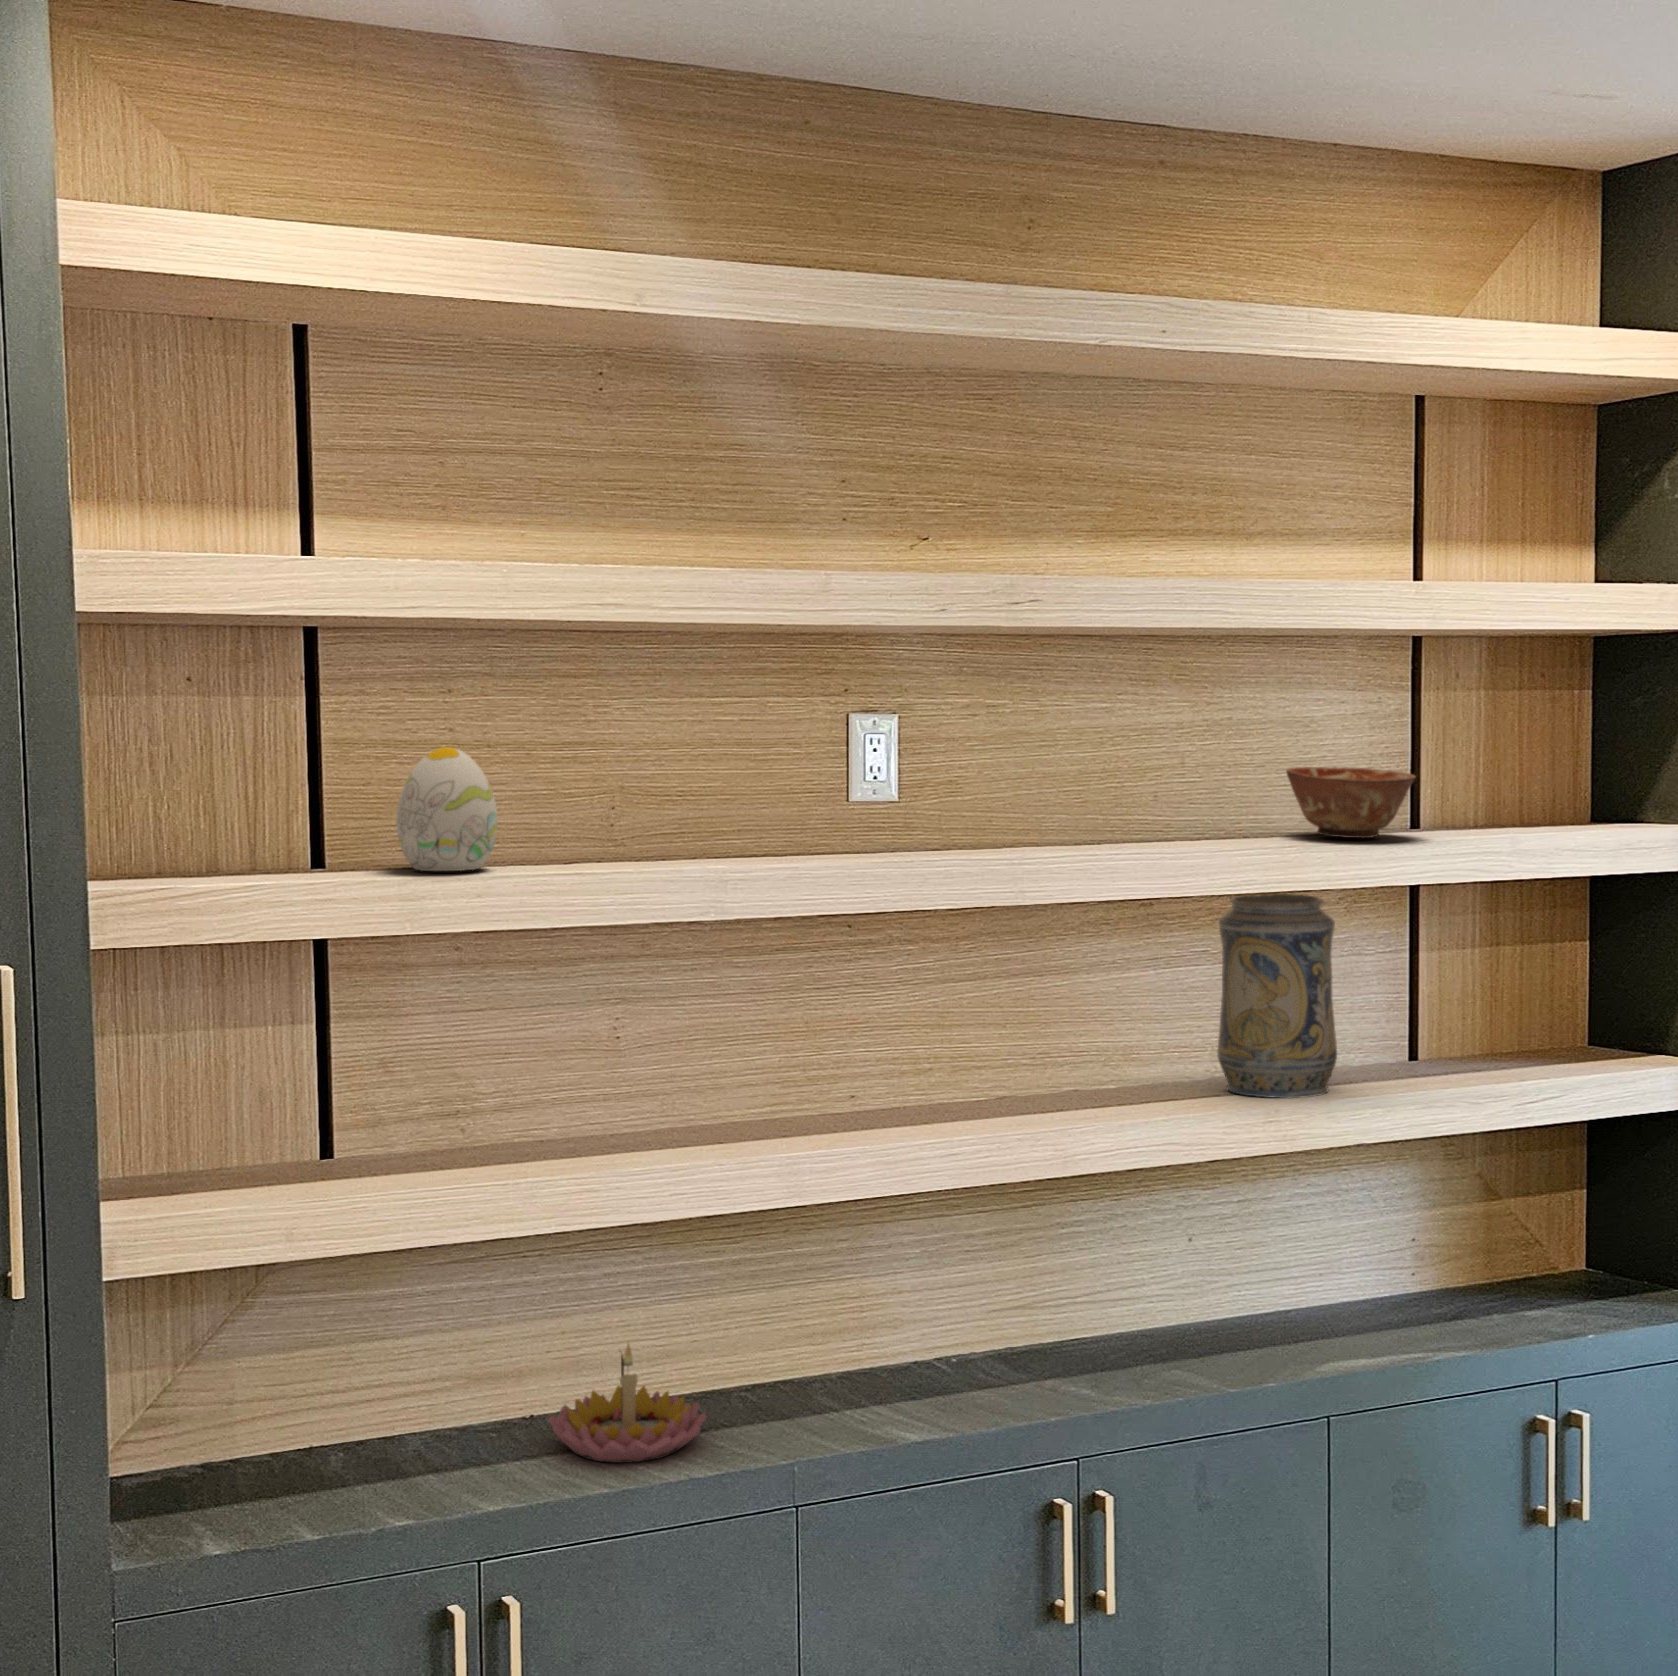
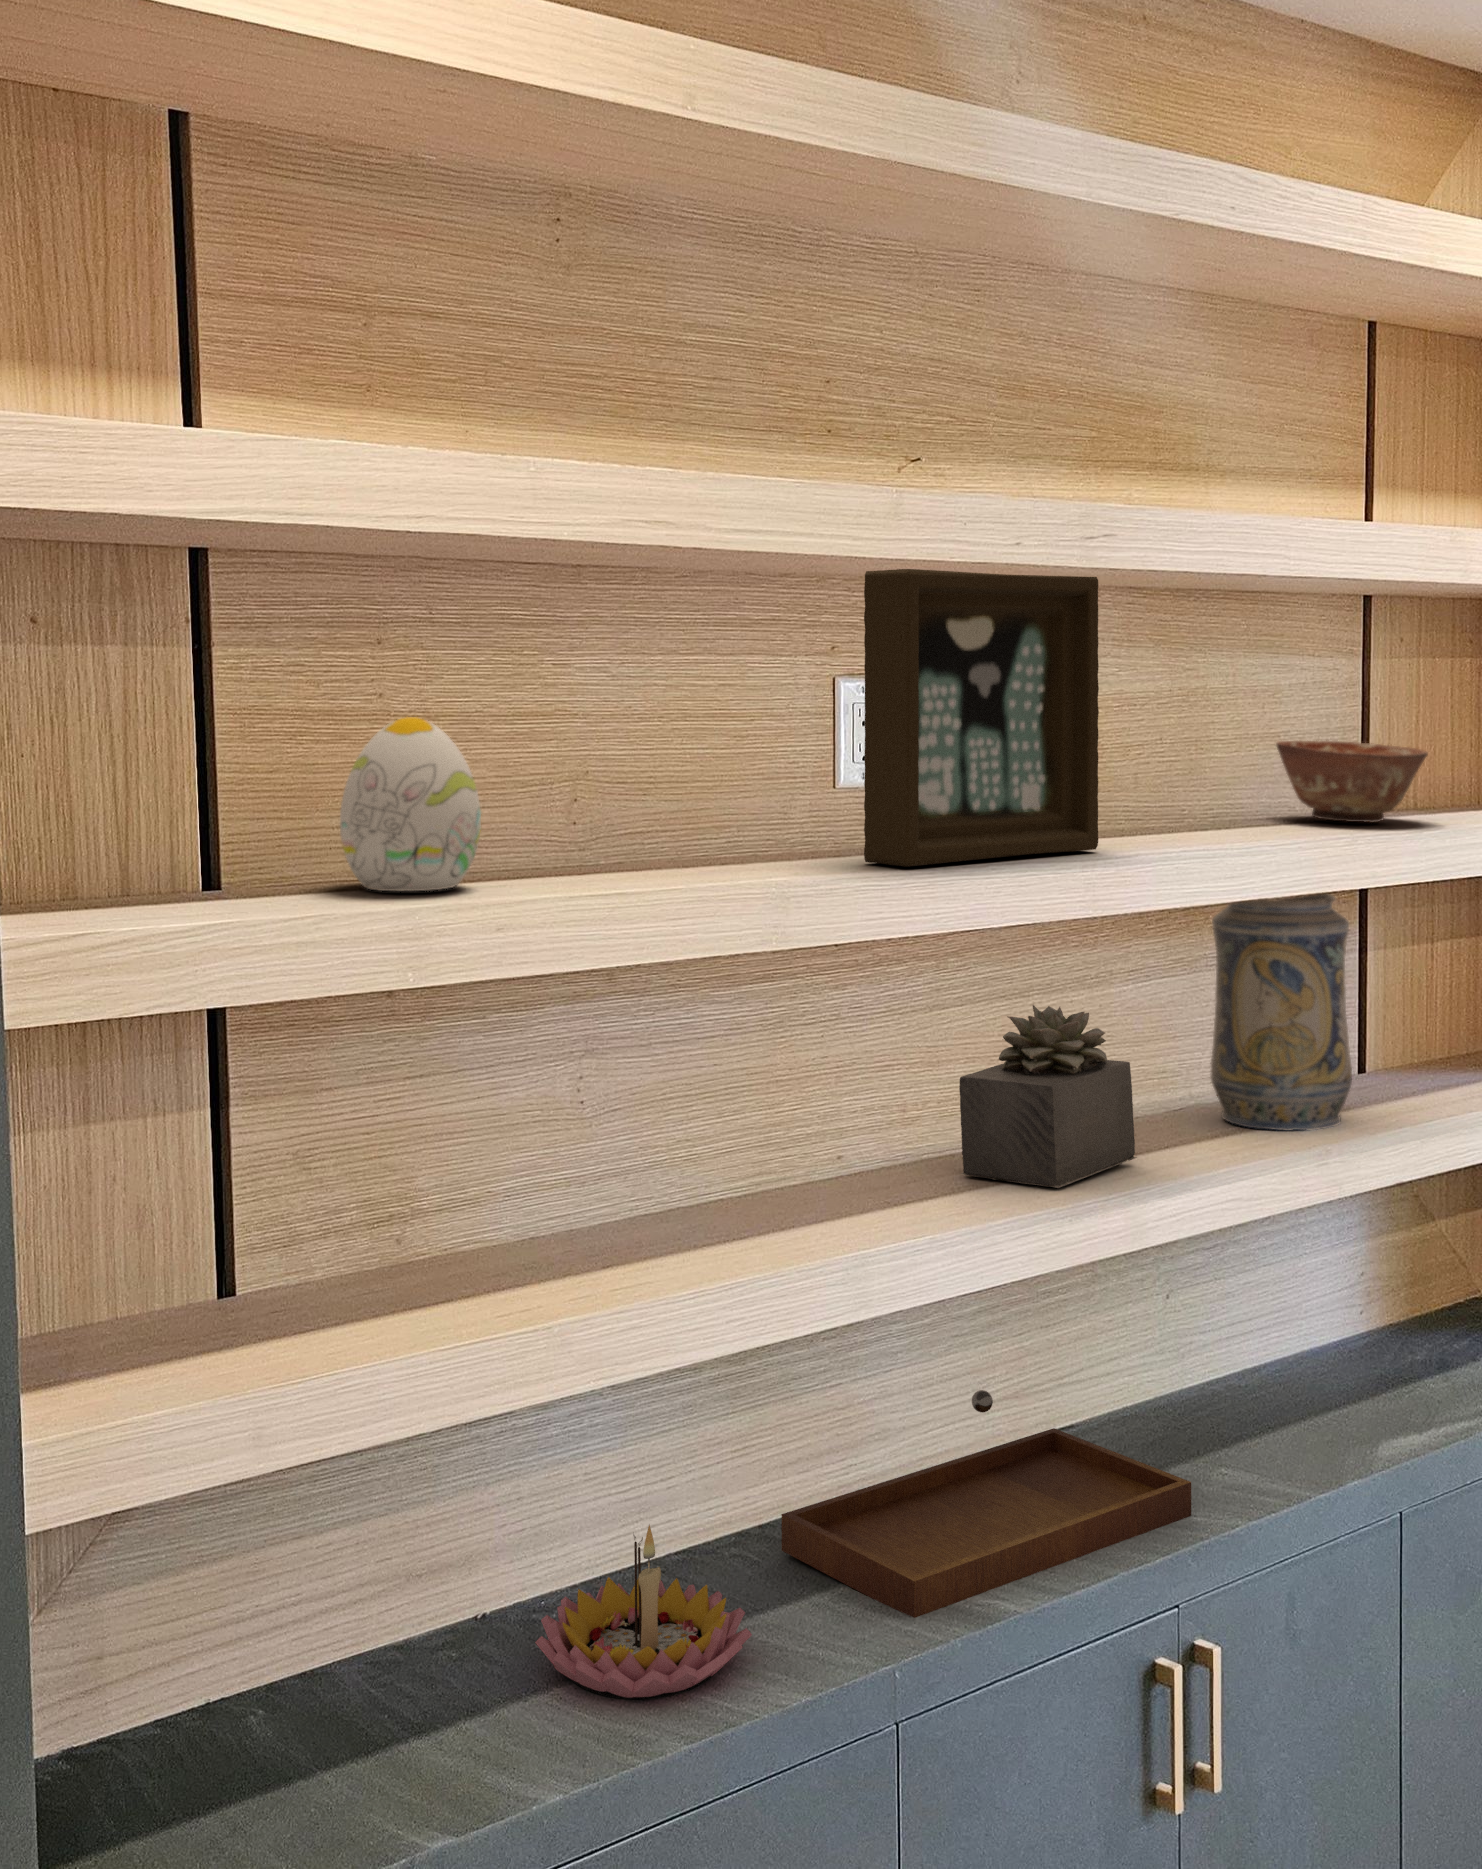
picture frame: none [824,633,1042,863] -> present [864,569,1099,867]
succulent plant: none [948,980,1100,1124] -> present [959,1005,1137,1188]
tray: none [784,1283,1120,1439] -> present [782,1390,1191,1618]

